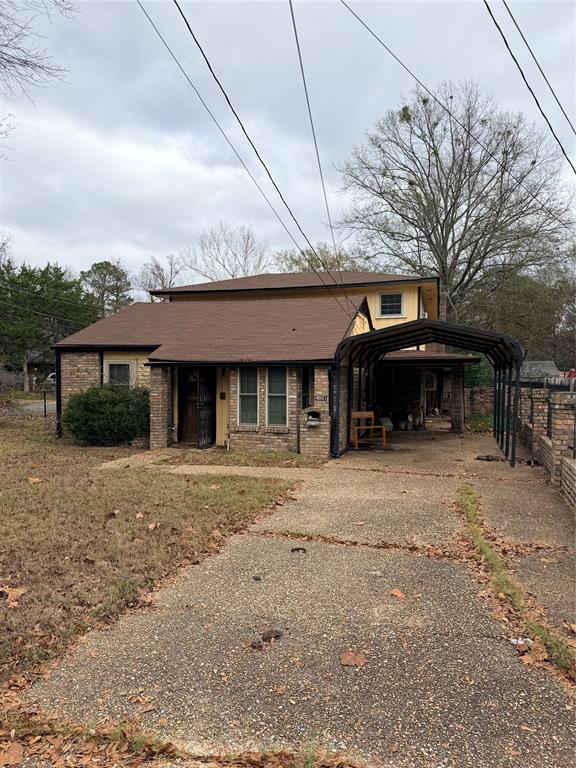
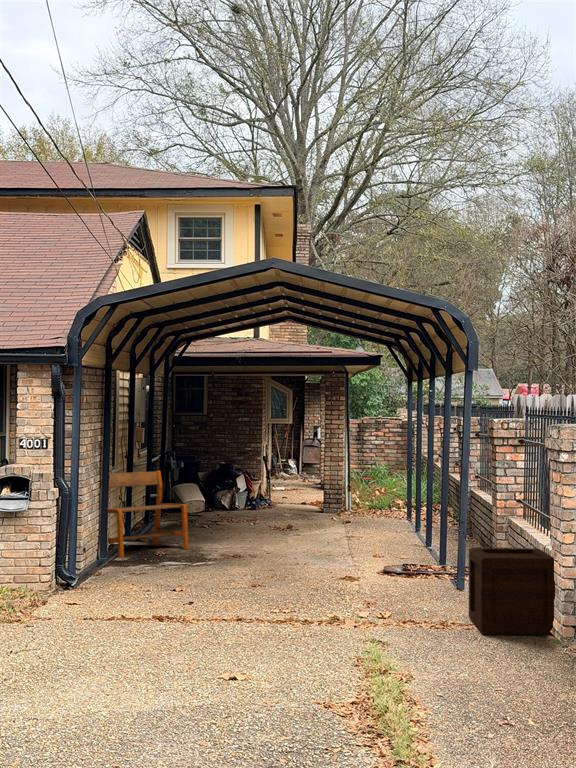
wooden crate: none [509,445,550,484] -> present [469,548,555,635]

